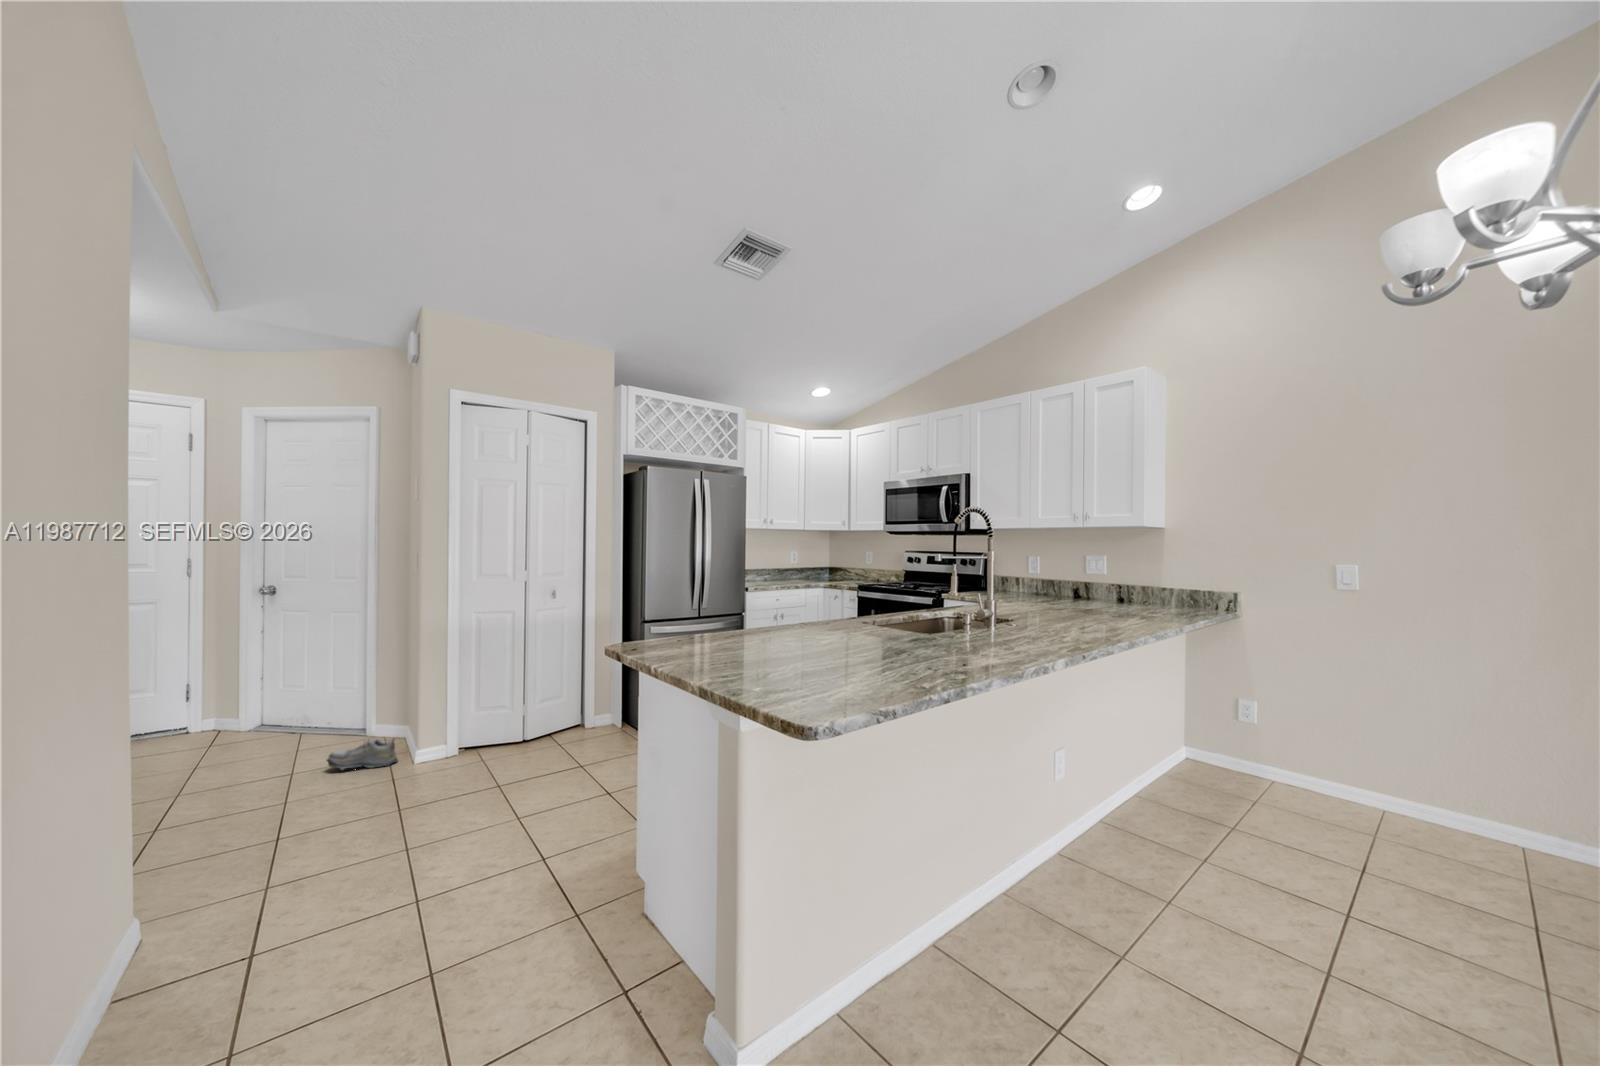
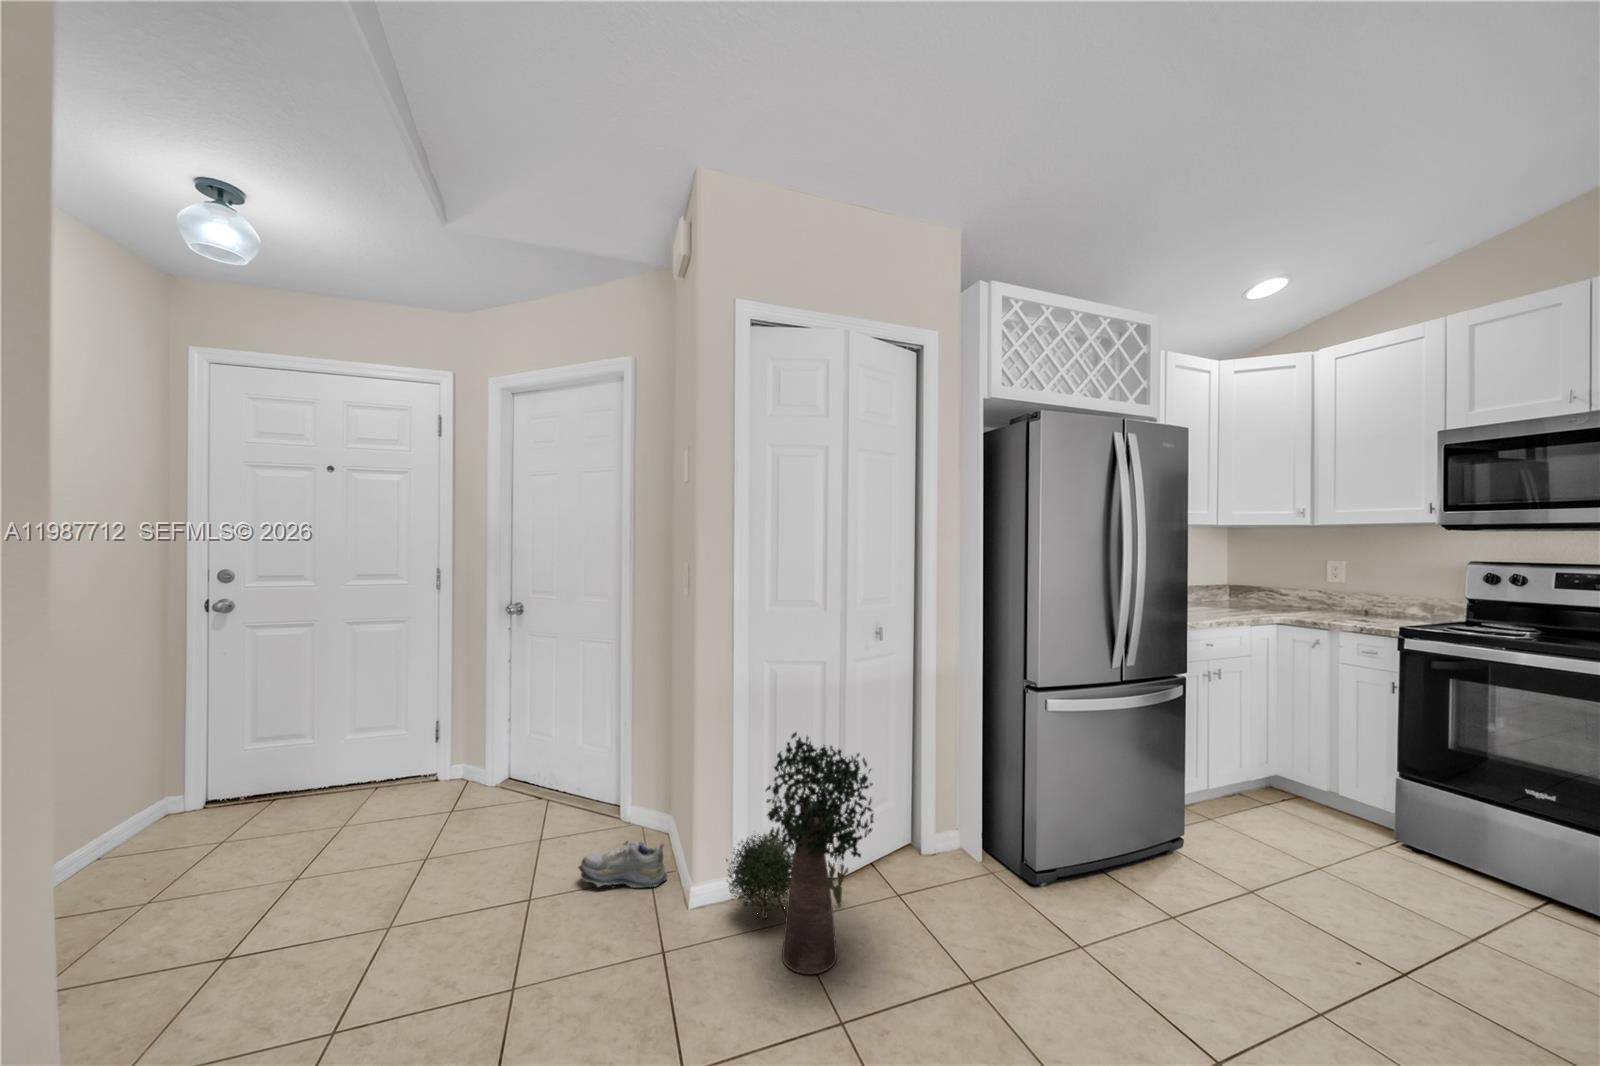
potted plant: none [438,653,535,787] -> present [726,732,873,974]

